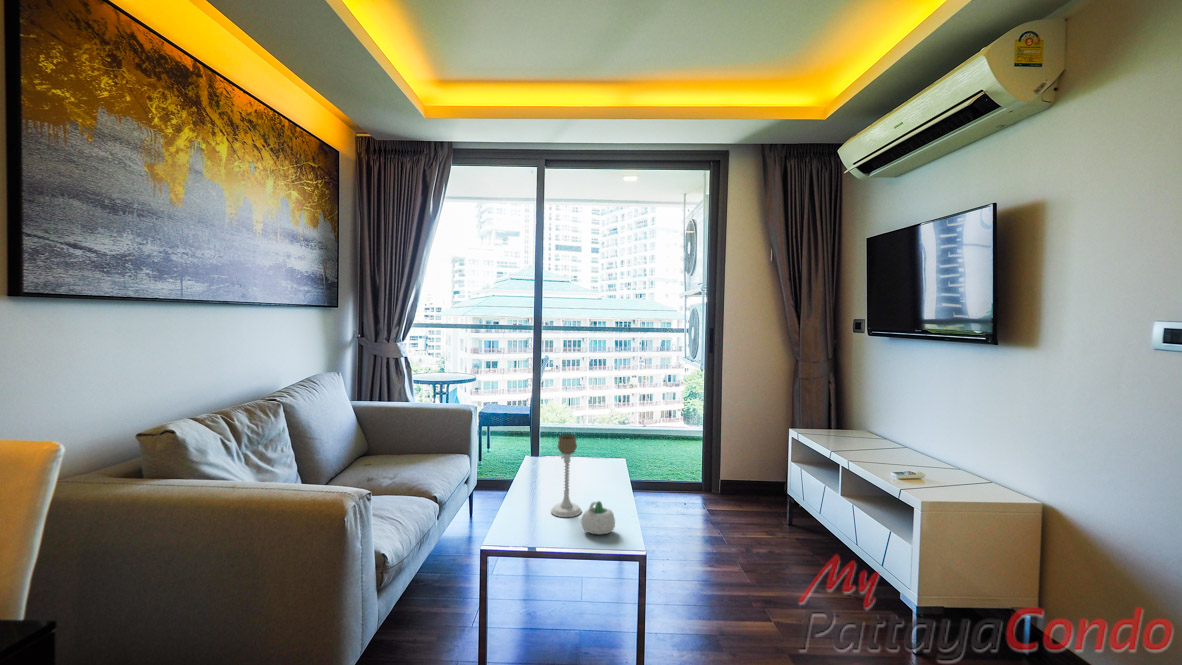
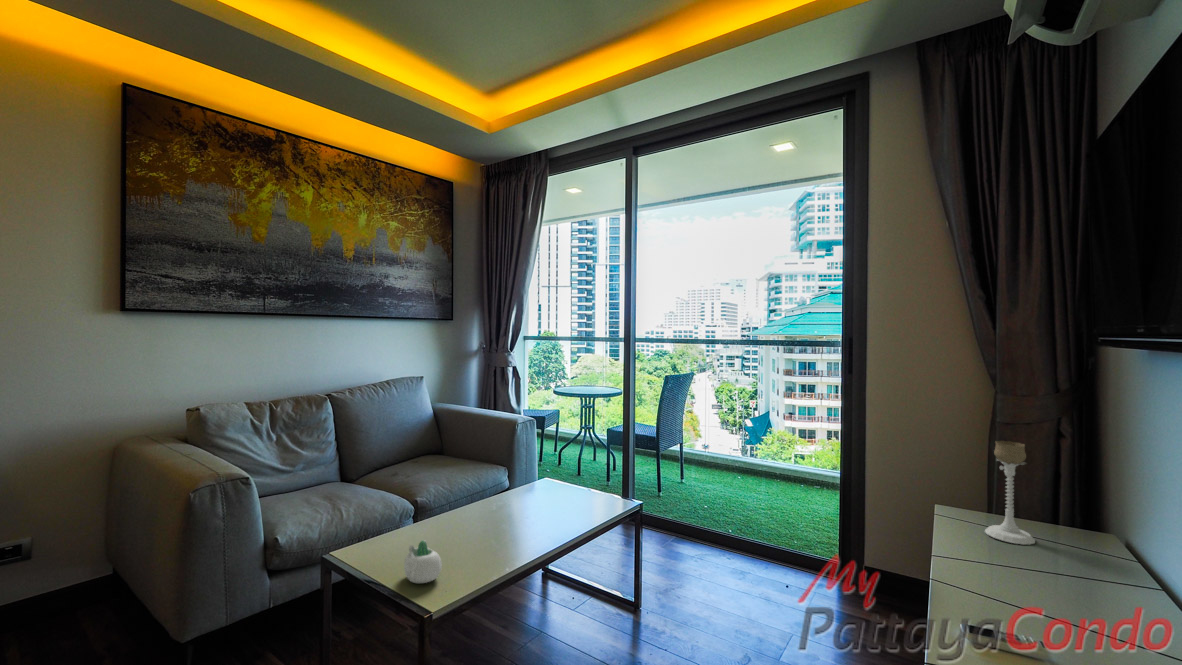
candle holder: present [551,435,581,517] -> present [985,441,1035,545]

